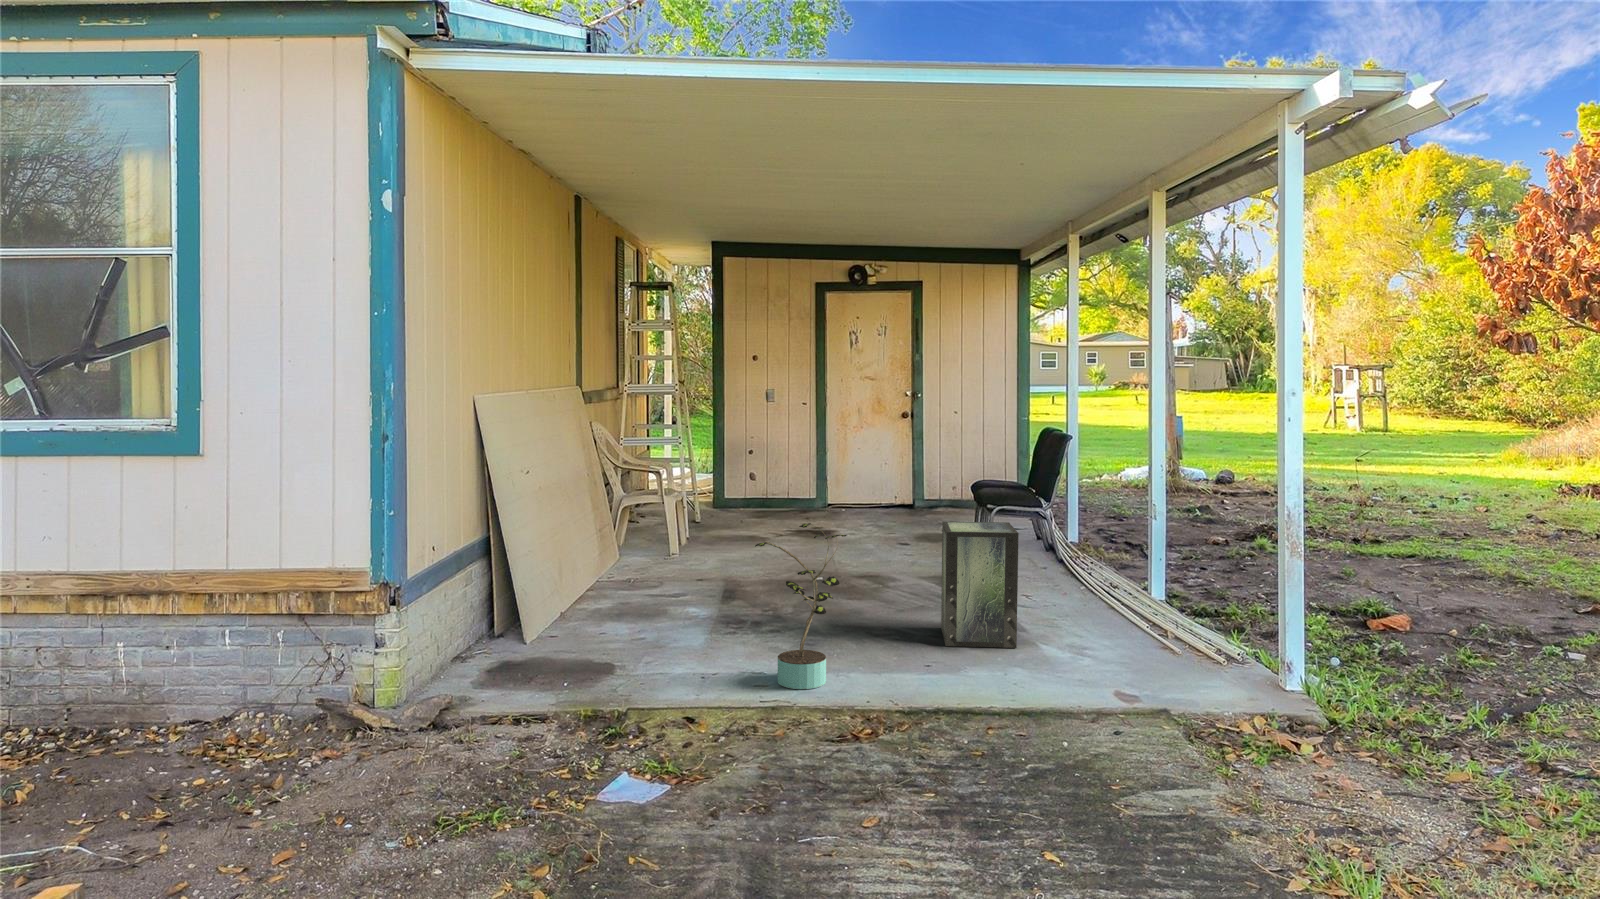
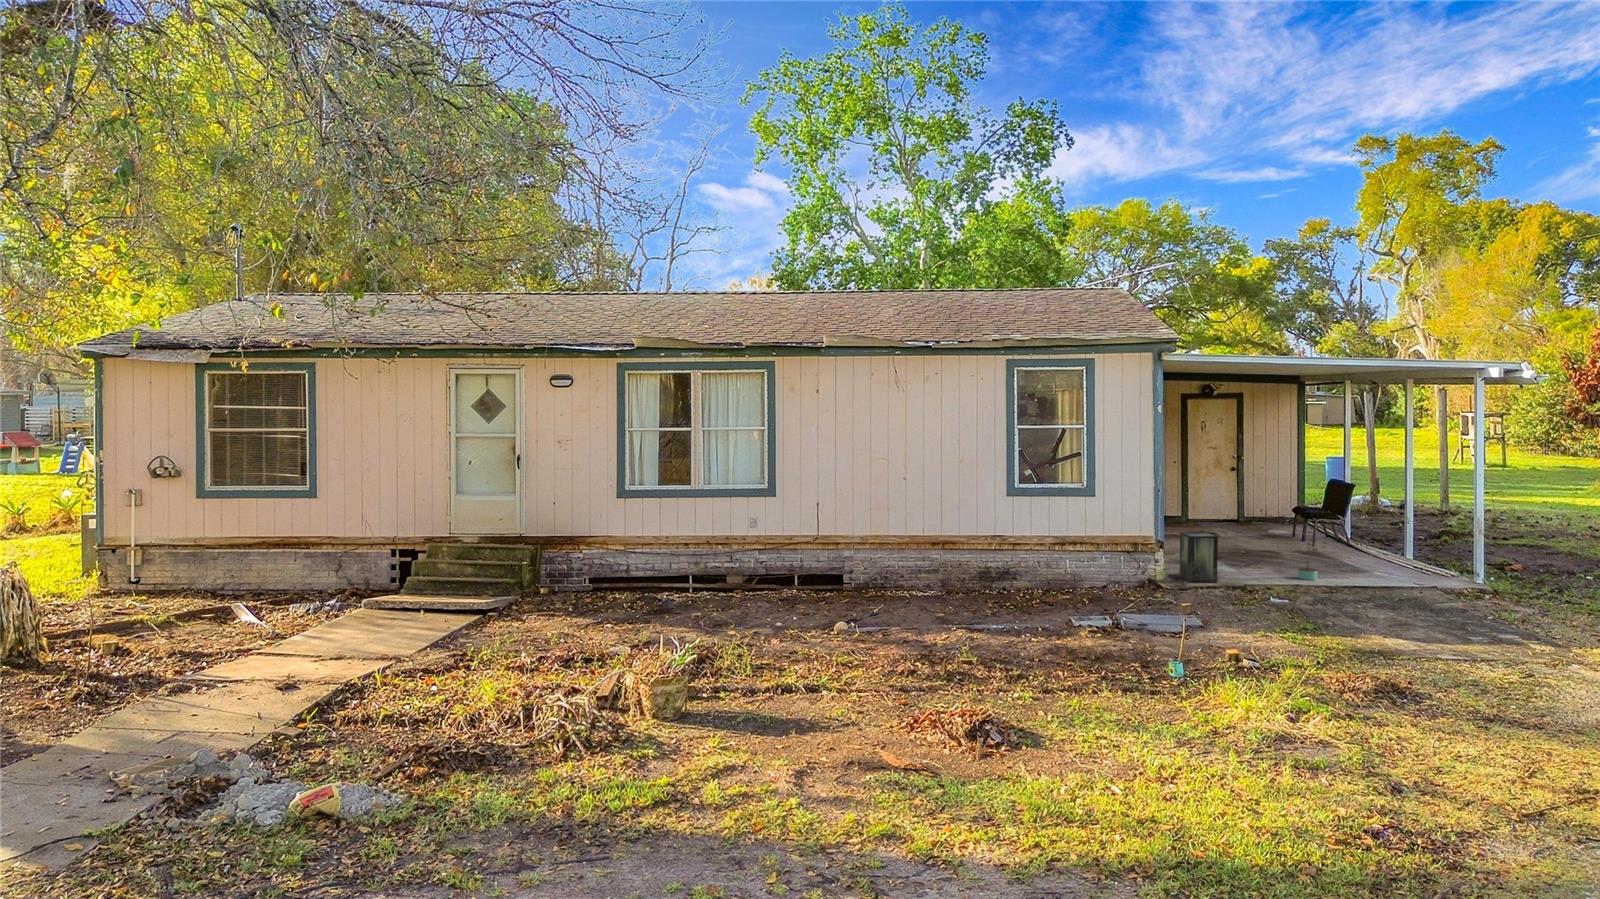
storage box: present [941,522,1019,648] -> present [1179,532,1218,582]

